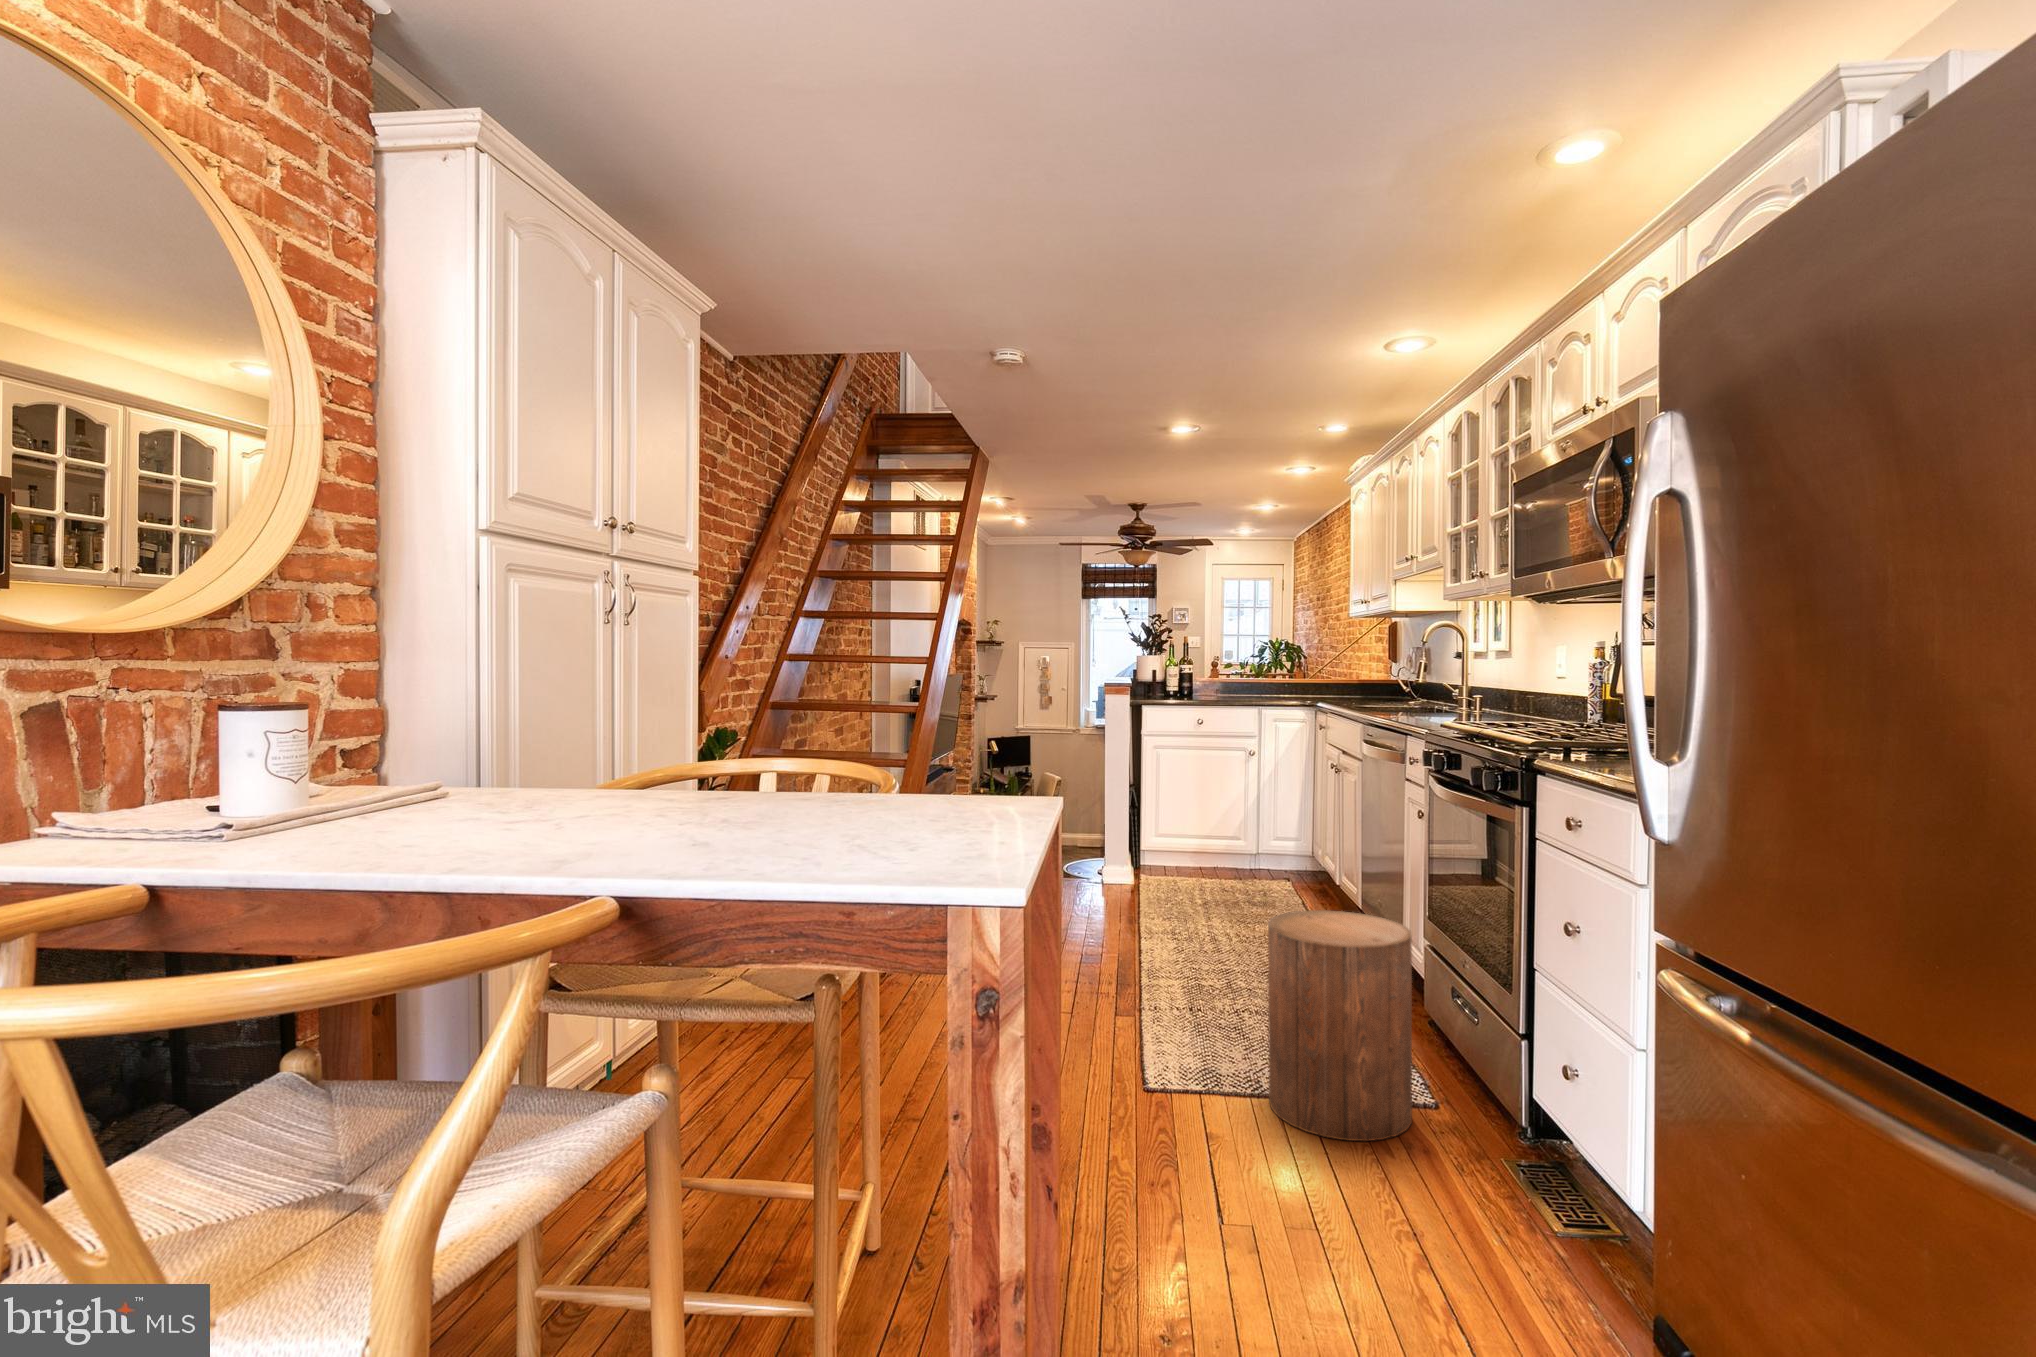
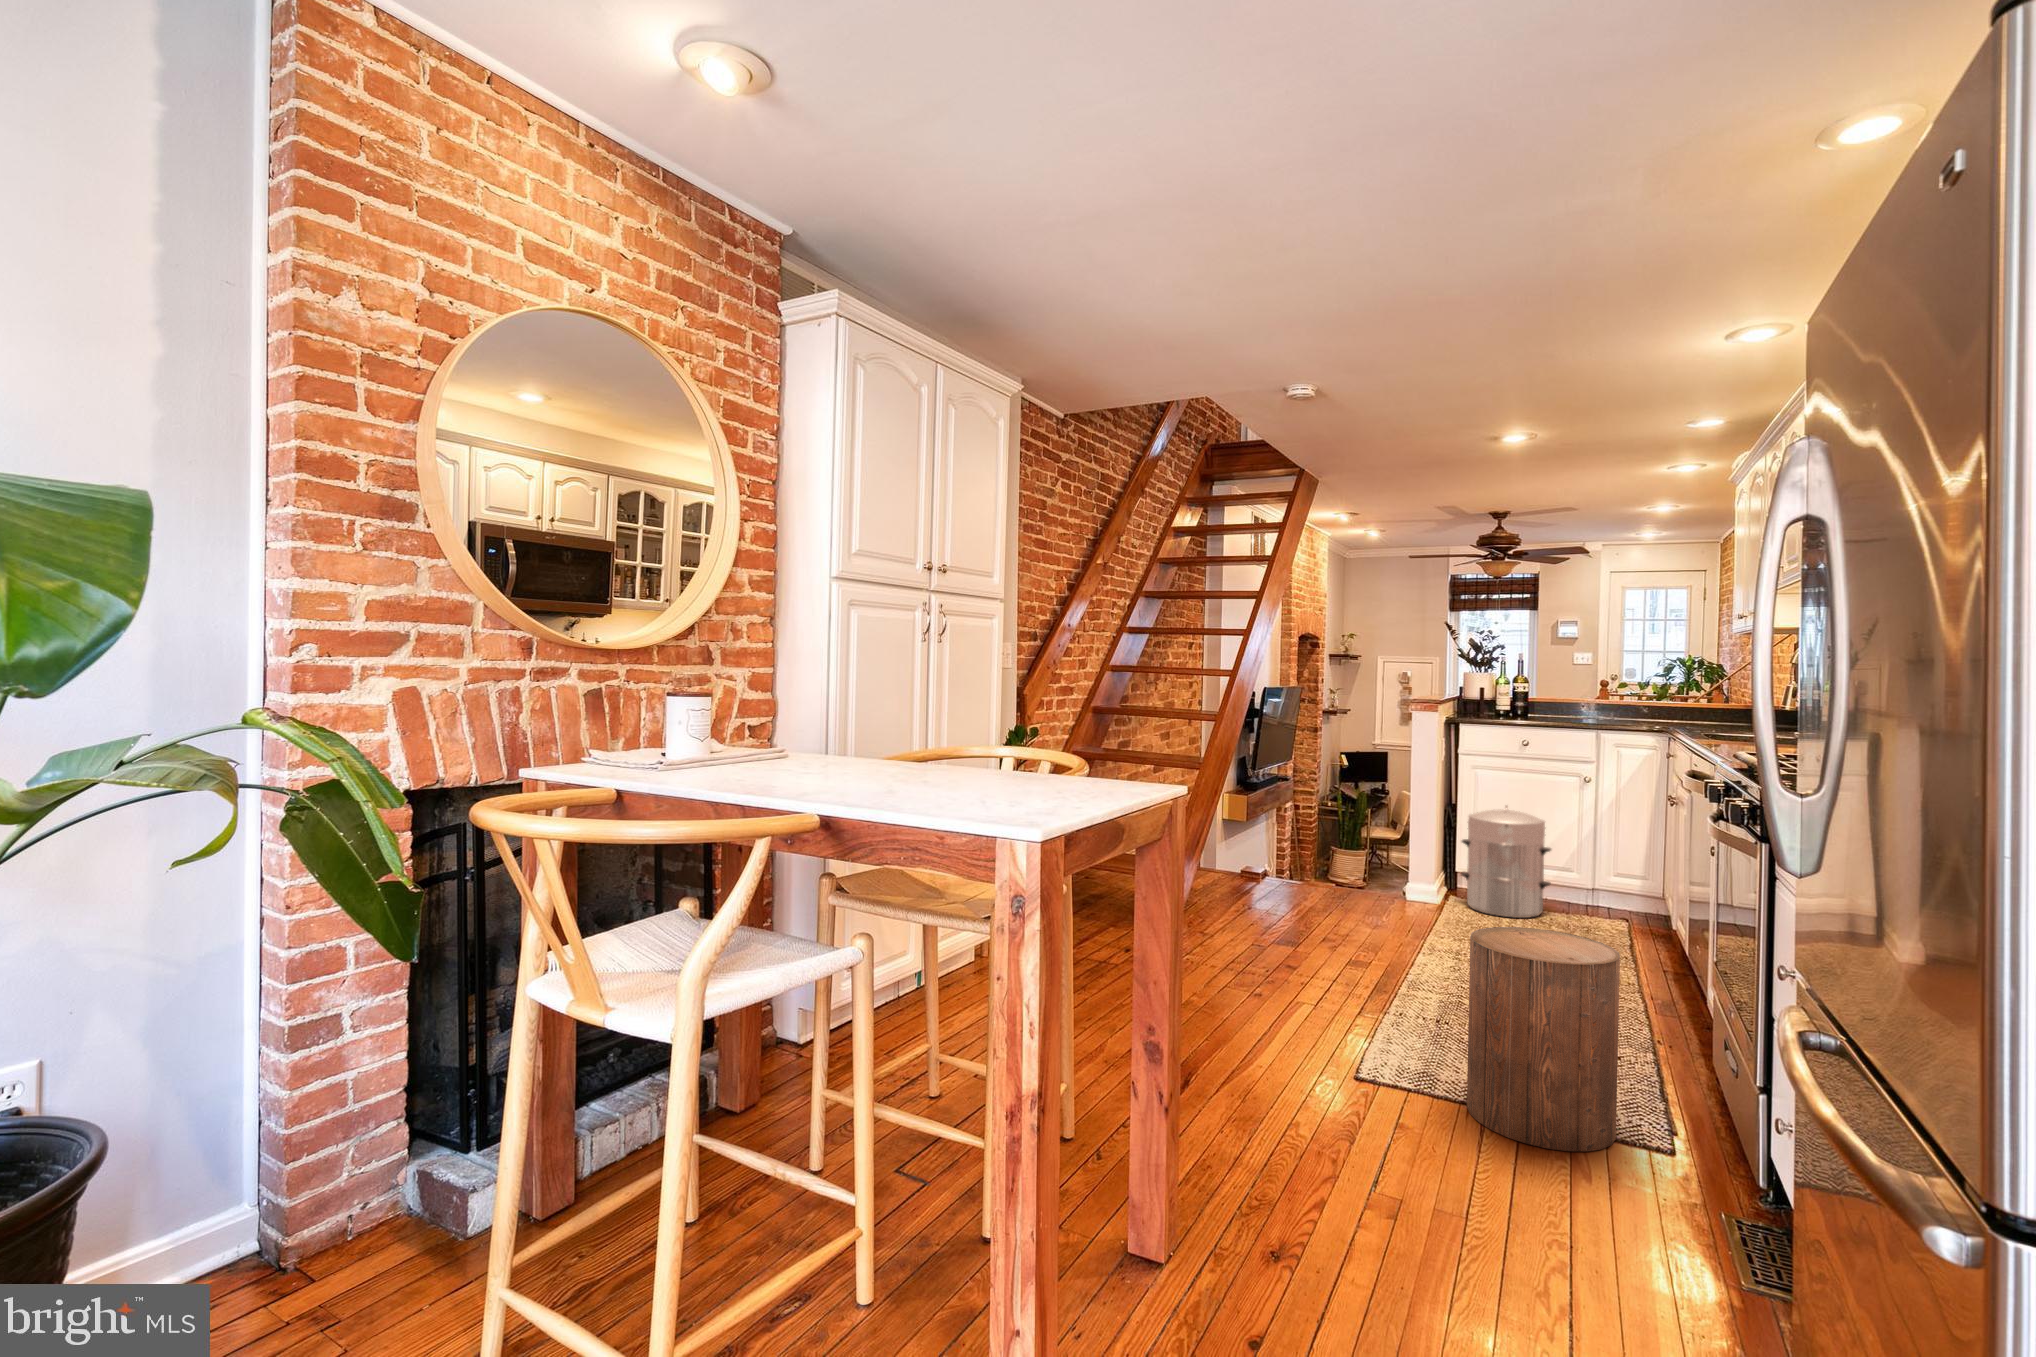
waste bin: none [1152,782,1232,891] -> present [1461,806,1551,918]

